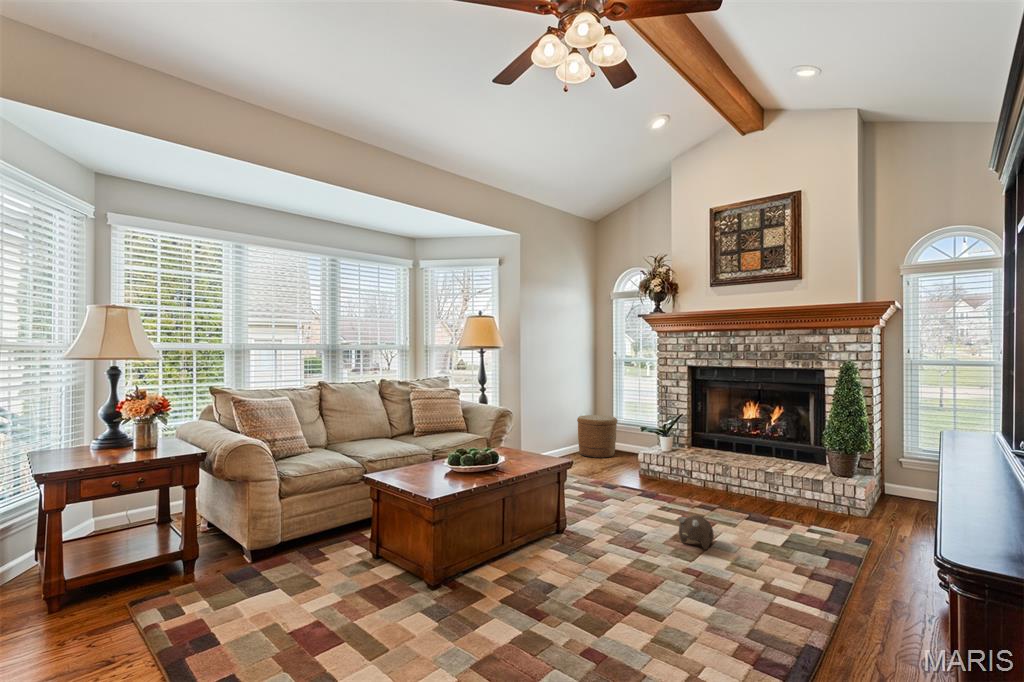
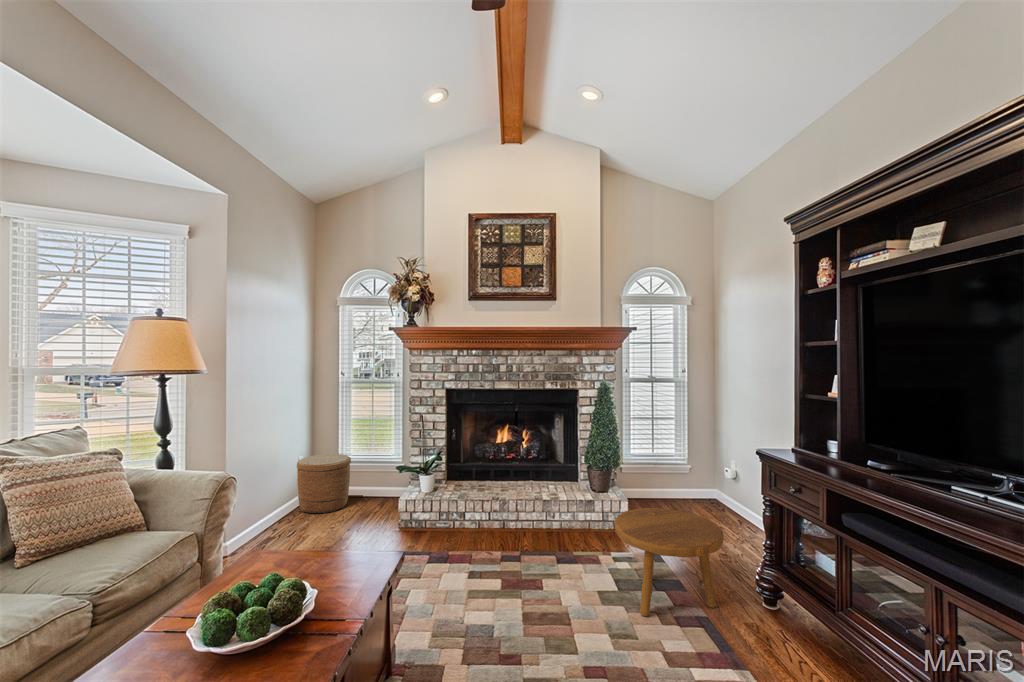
footstool: none [775,476,890,577] -> present [615,508,724,616]
plush toy: present [678,515,714,550] -> none [533,592,573,637]

